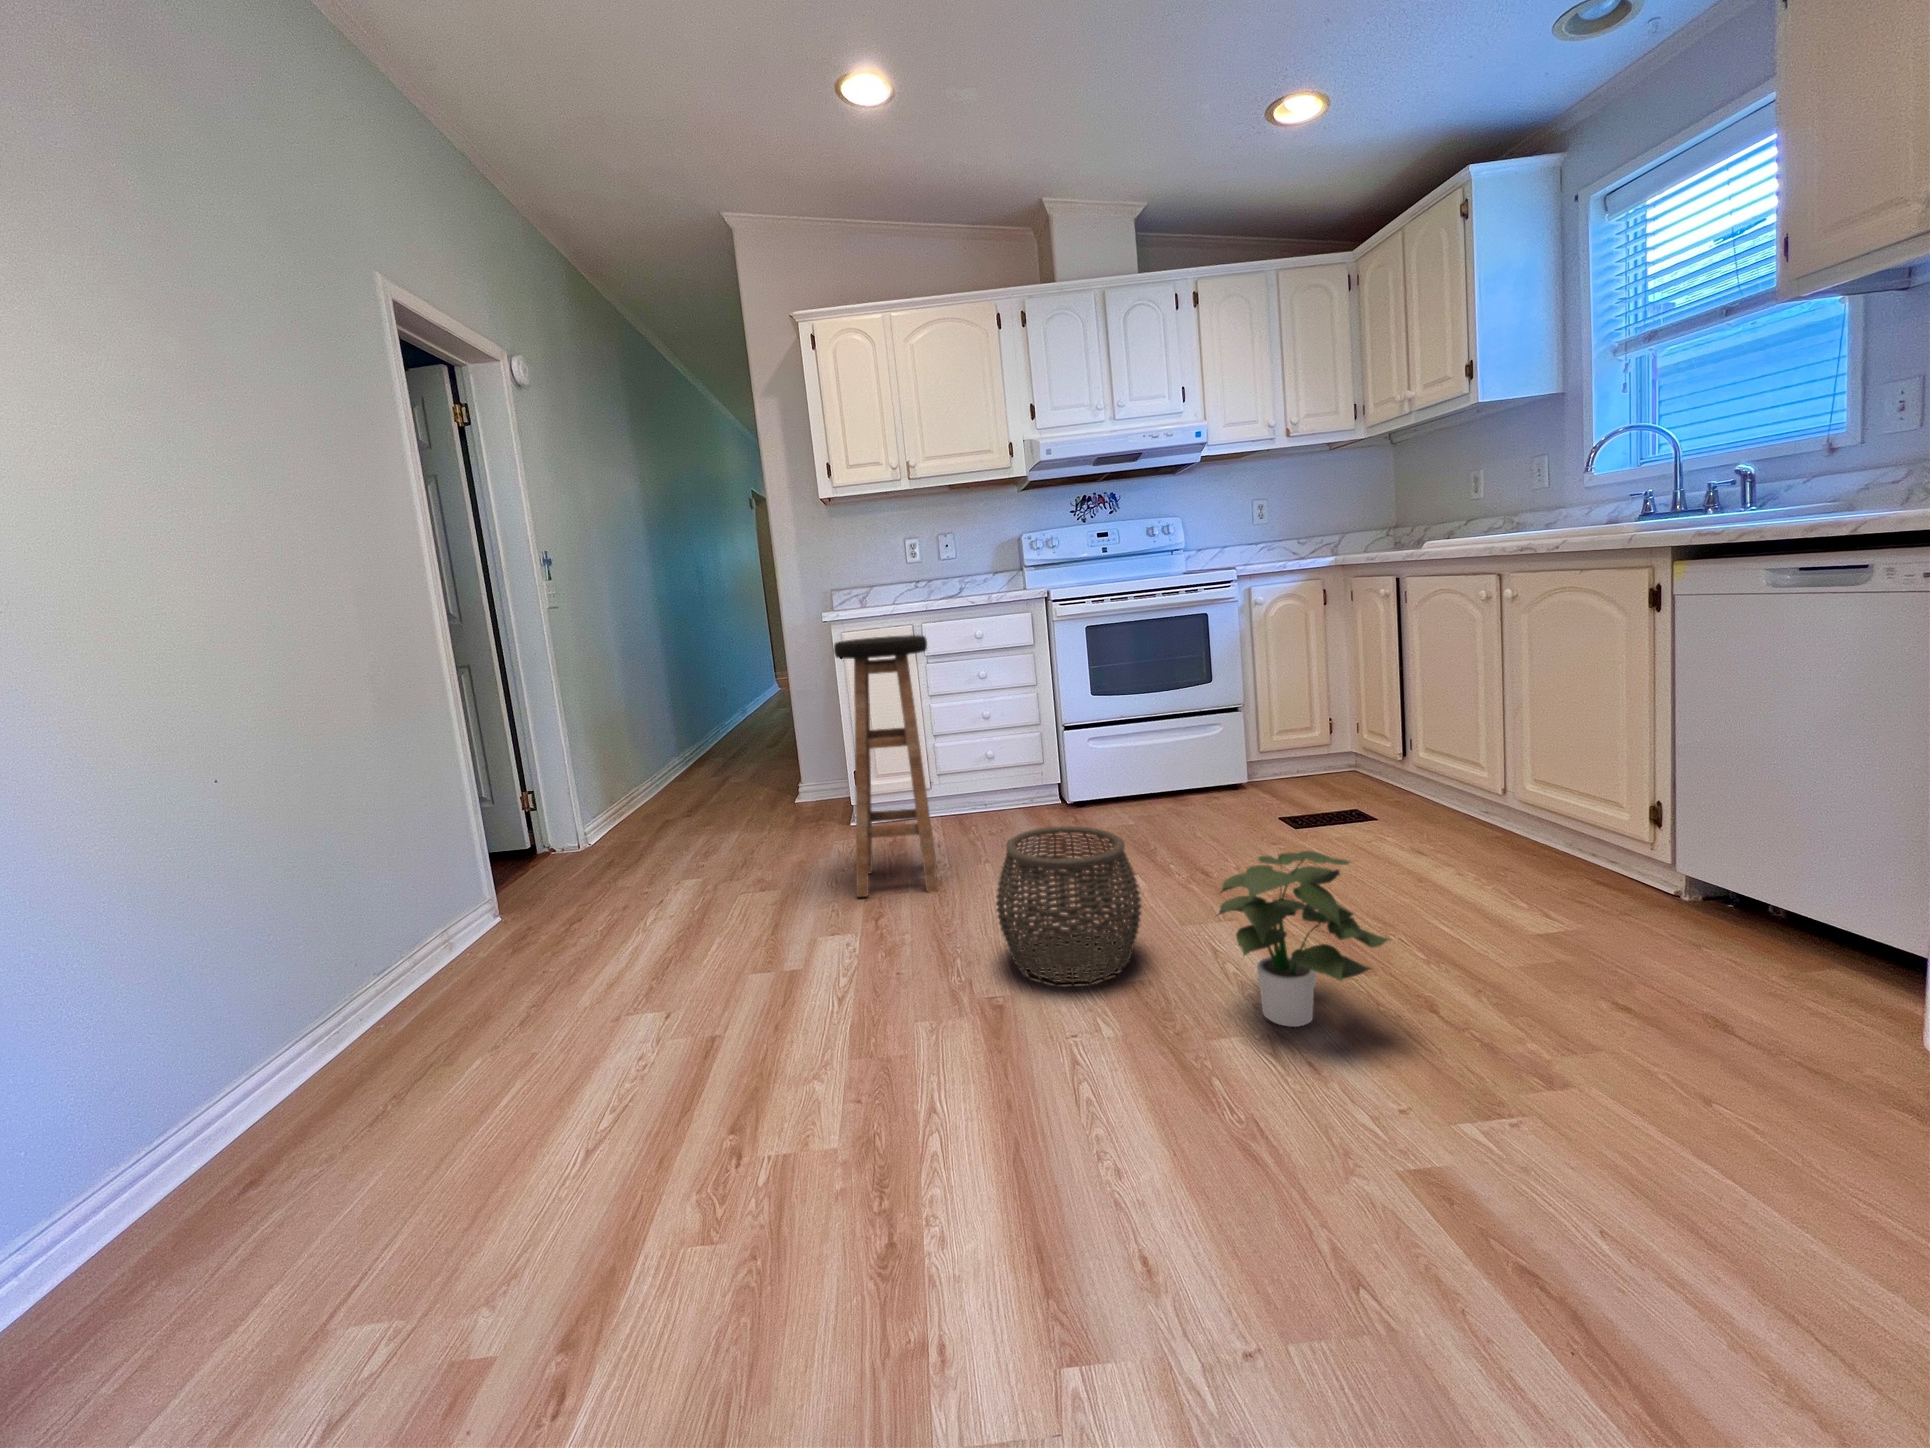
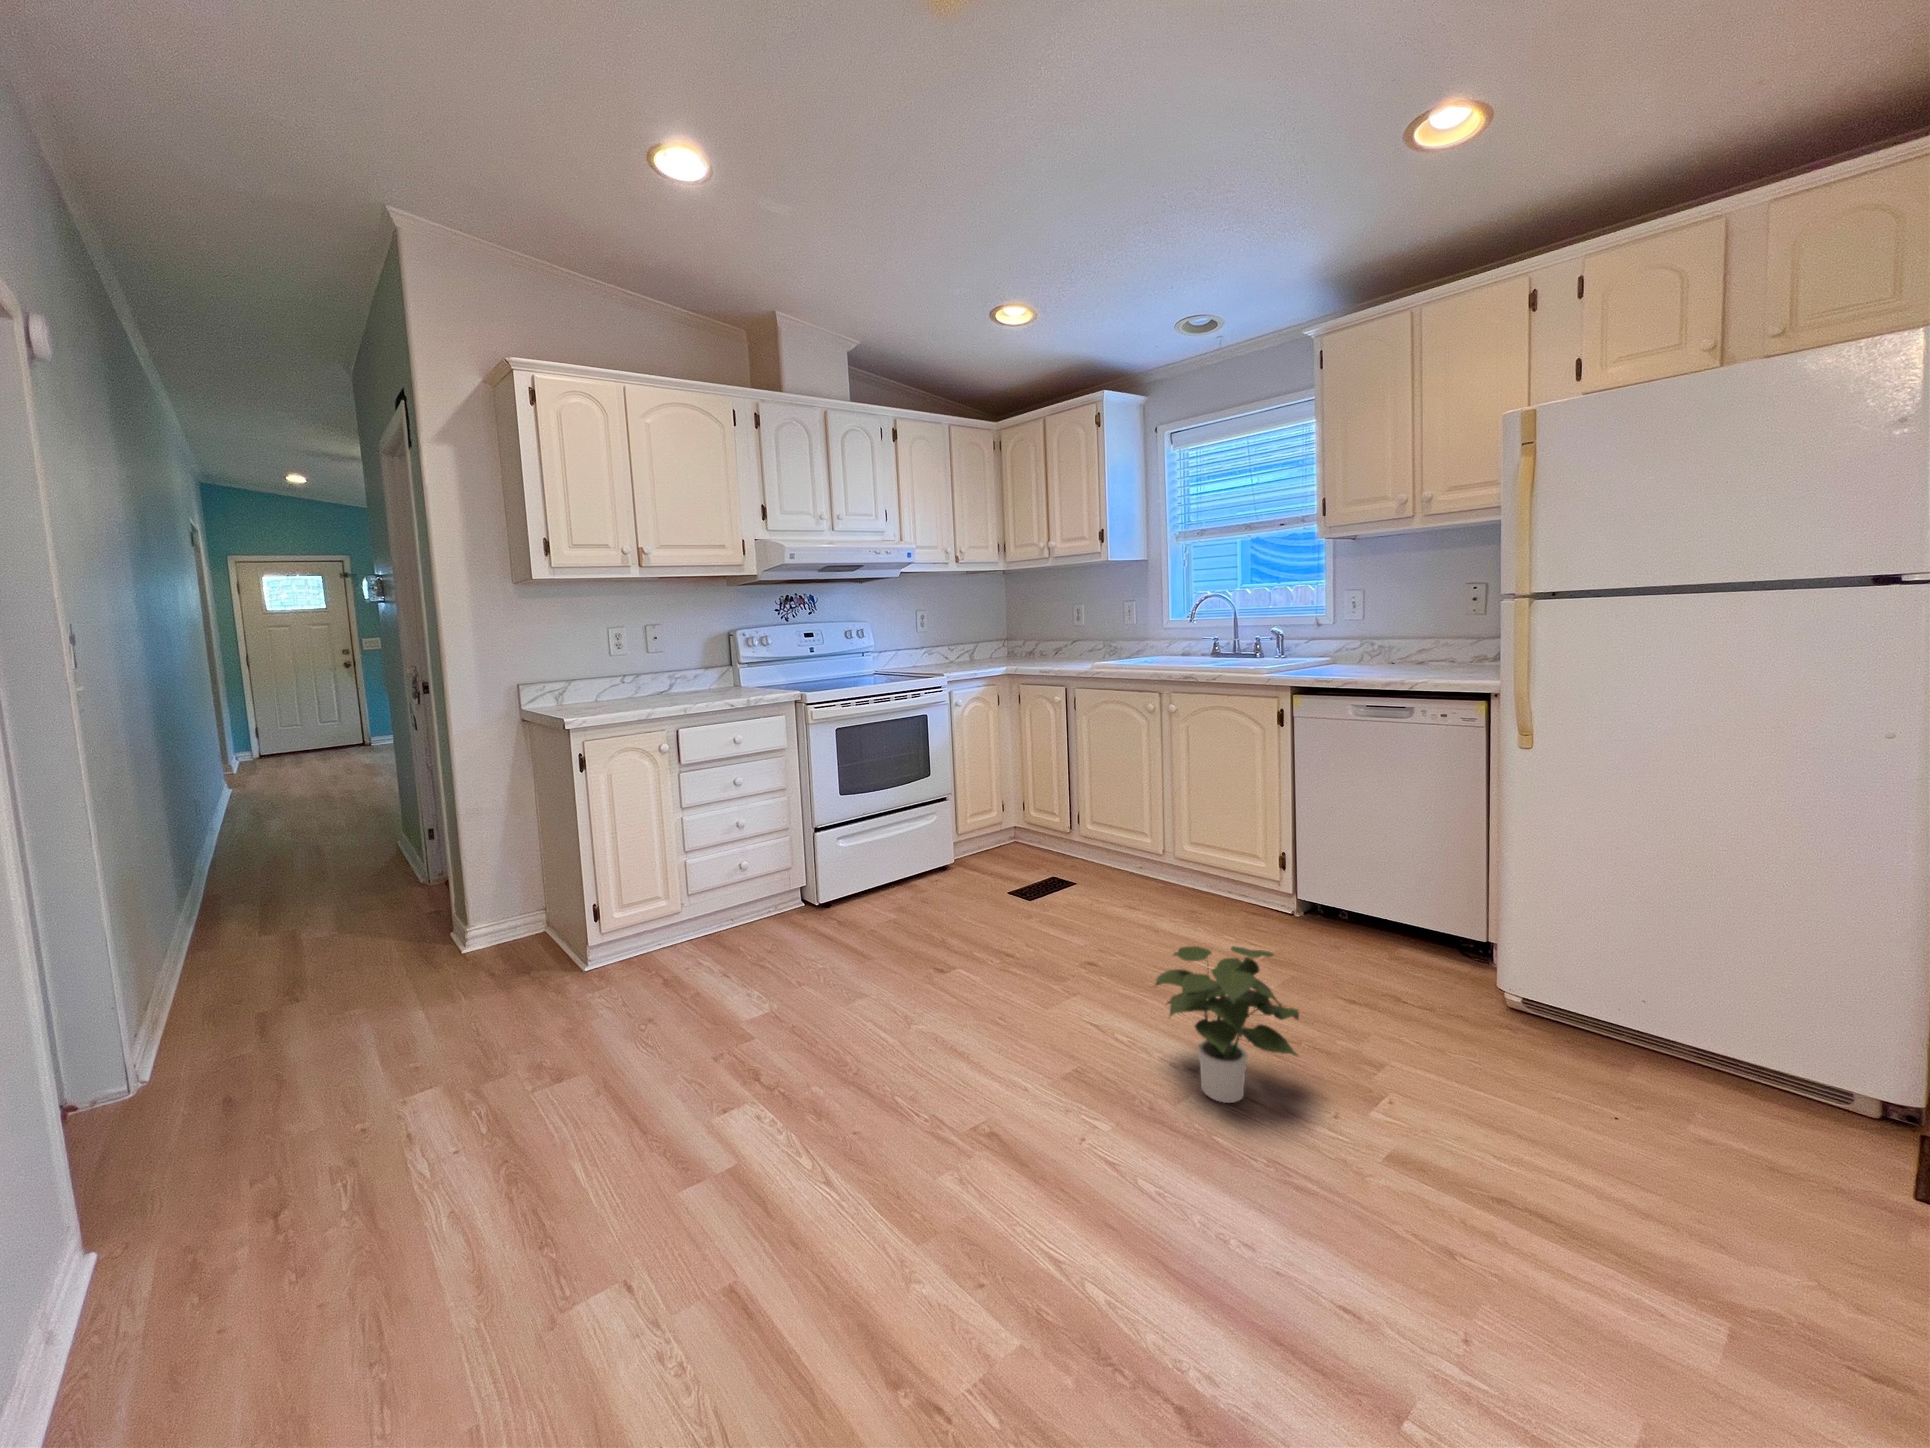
bar stool: present [834,635,938,897] -> none [658,751,783,1070]
woven basket: present [996,826,1142,983] -> none [933,947,1078,1120]

